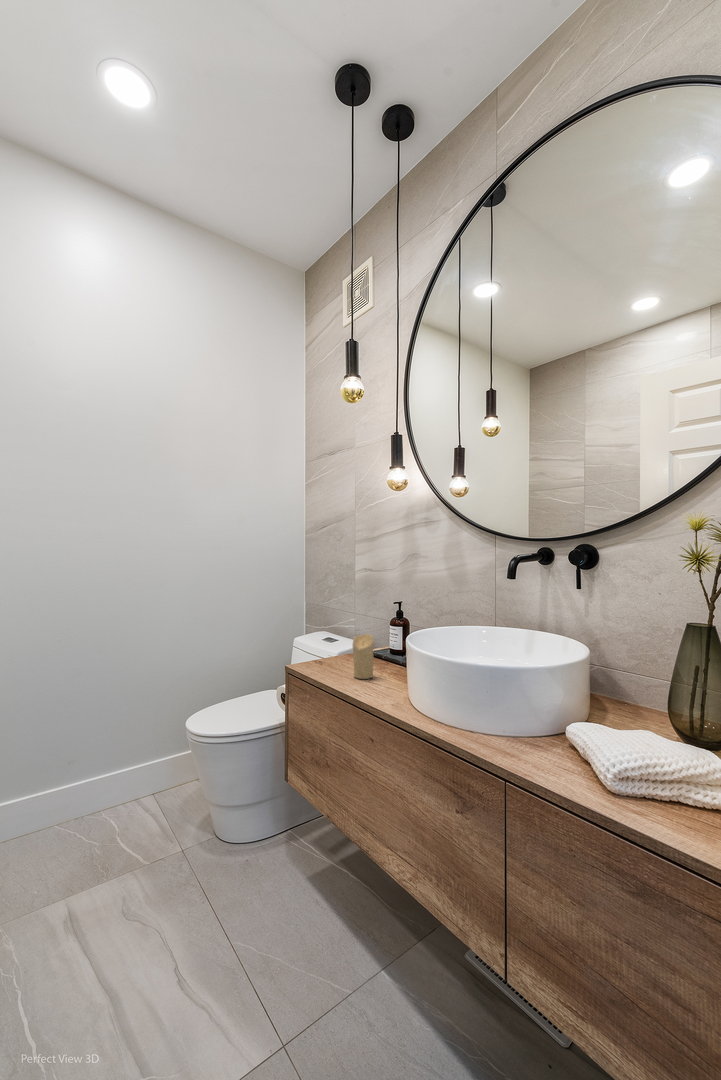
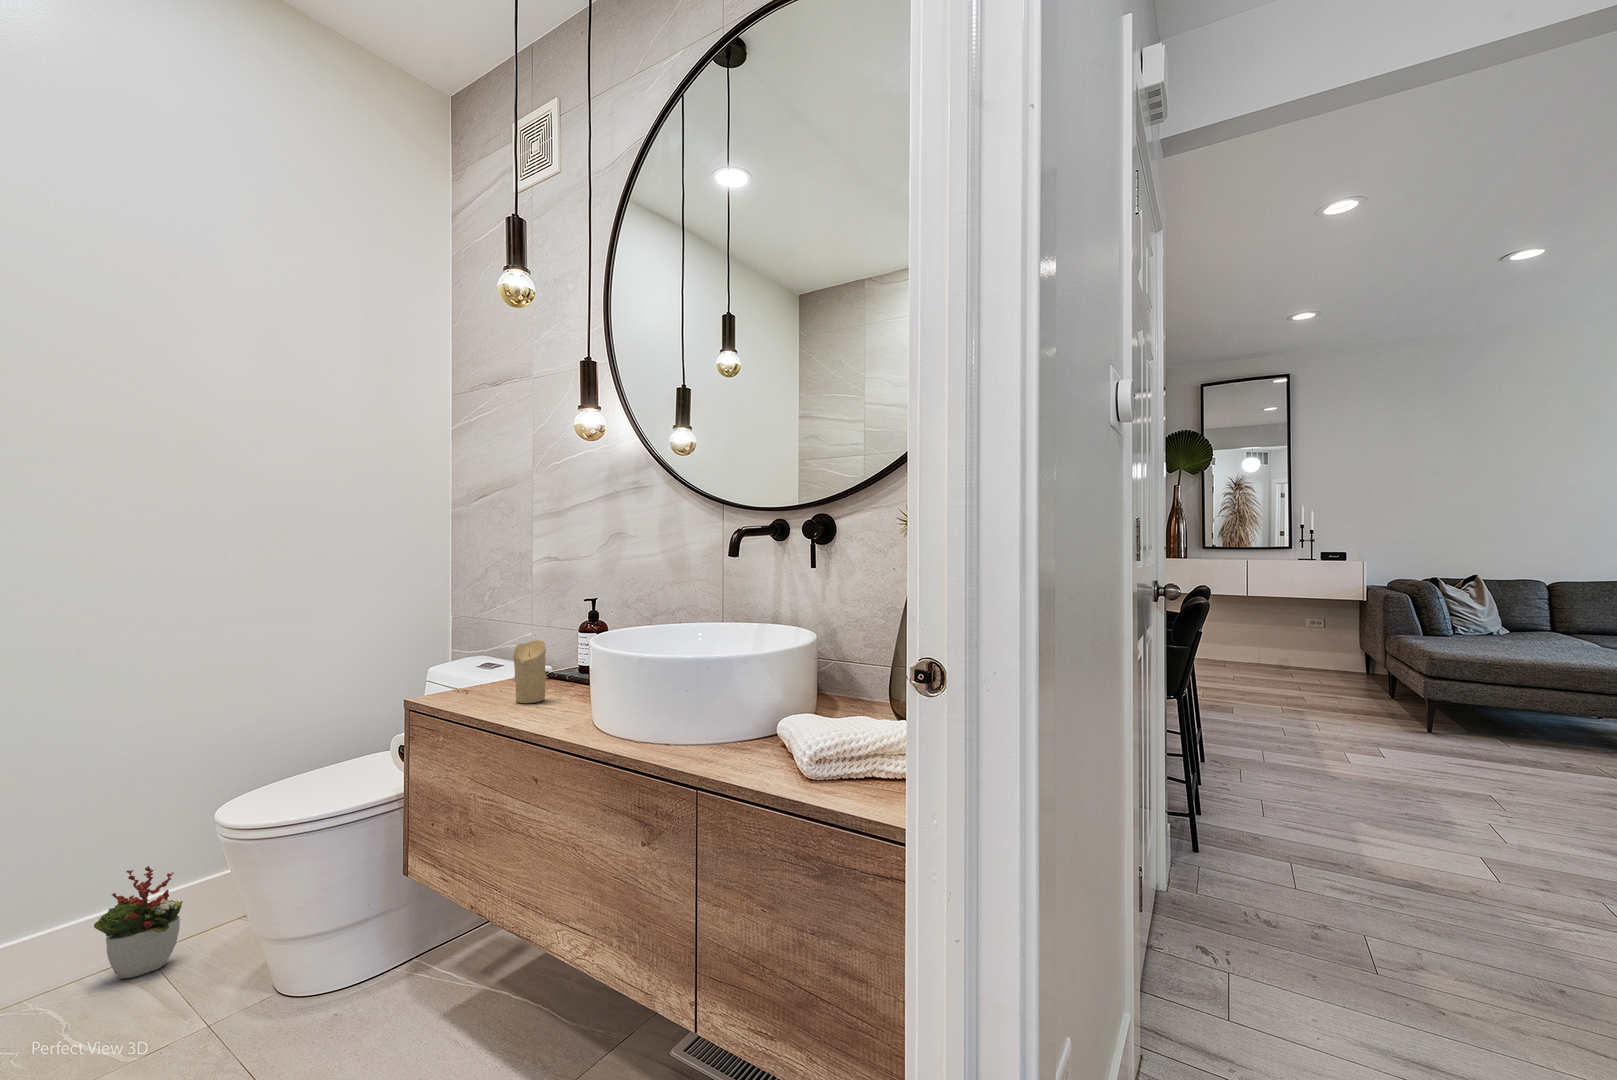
decorative plant: none [124,748,165,812] -> present [94,866,183,979]

